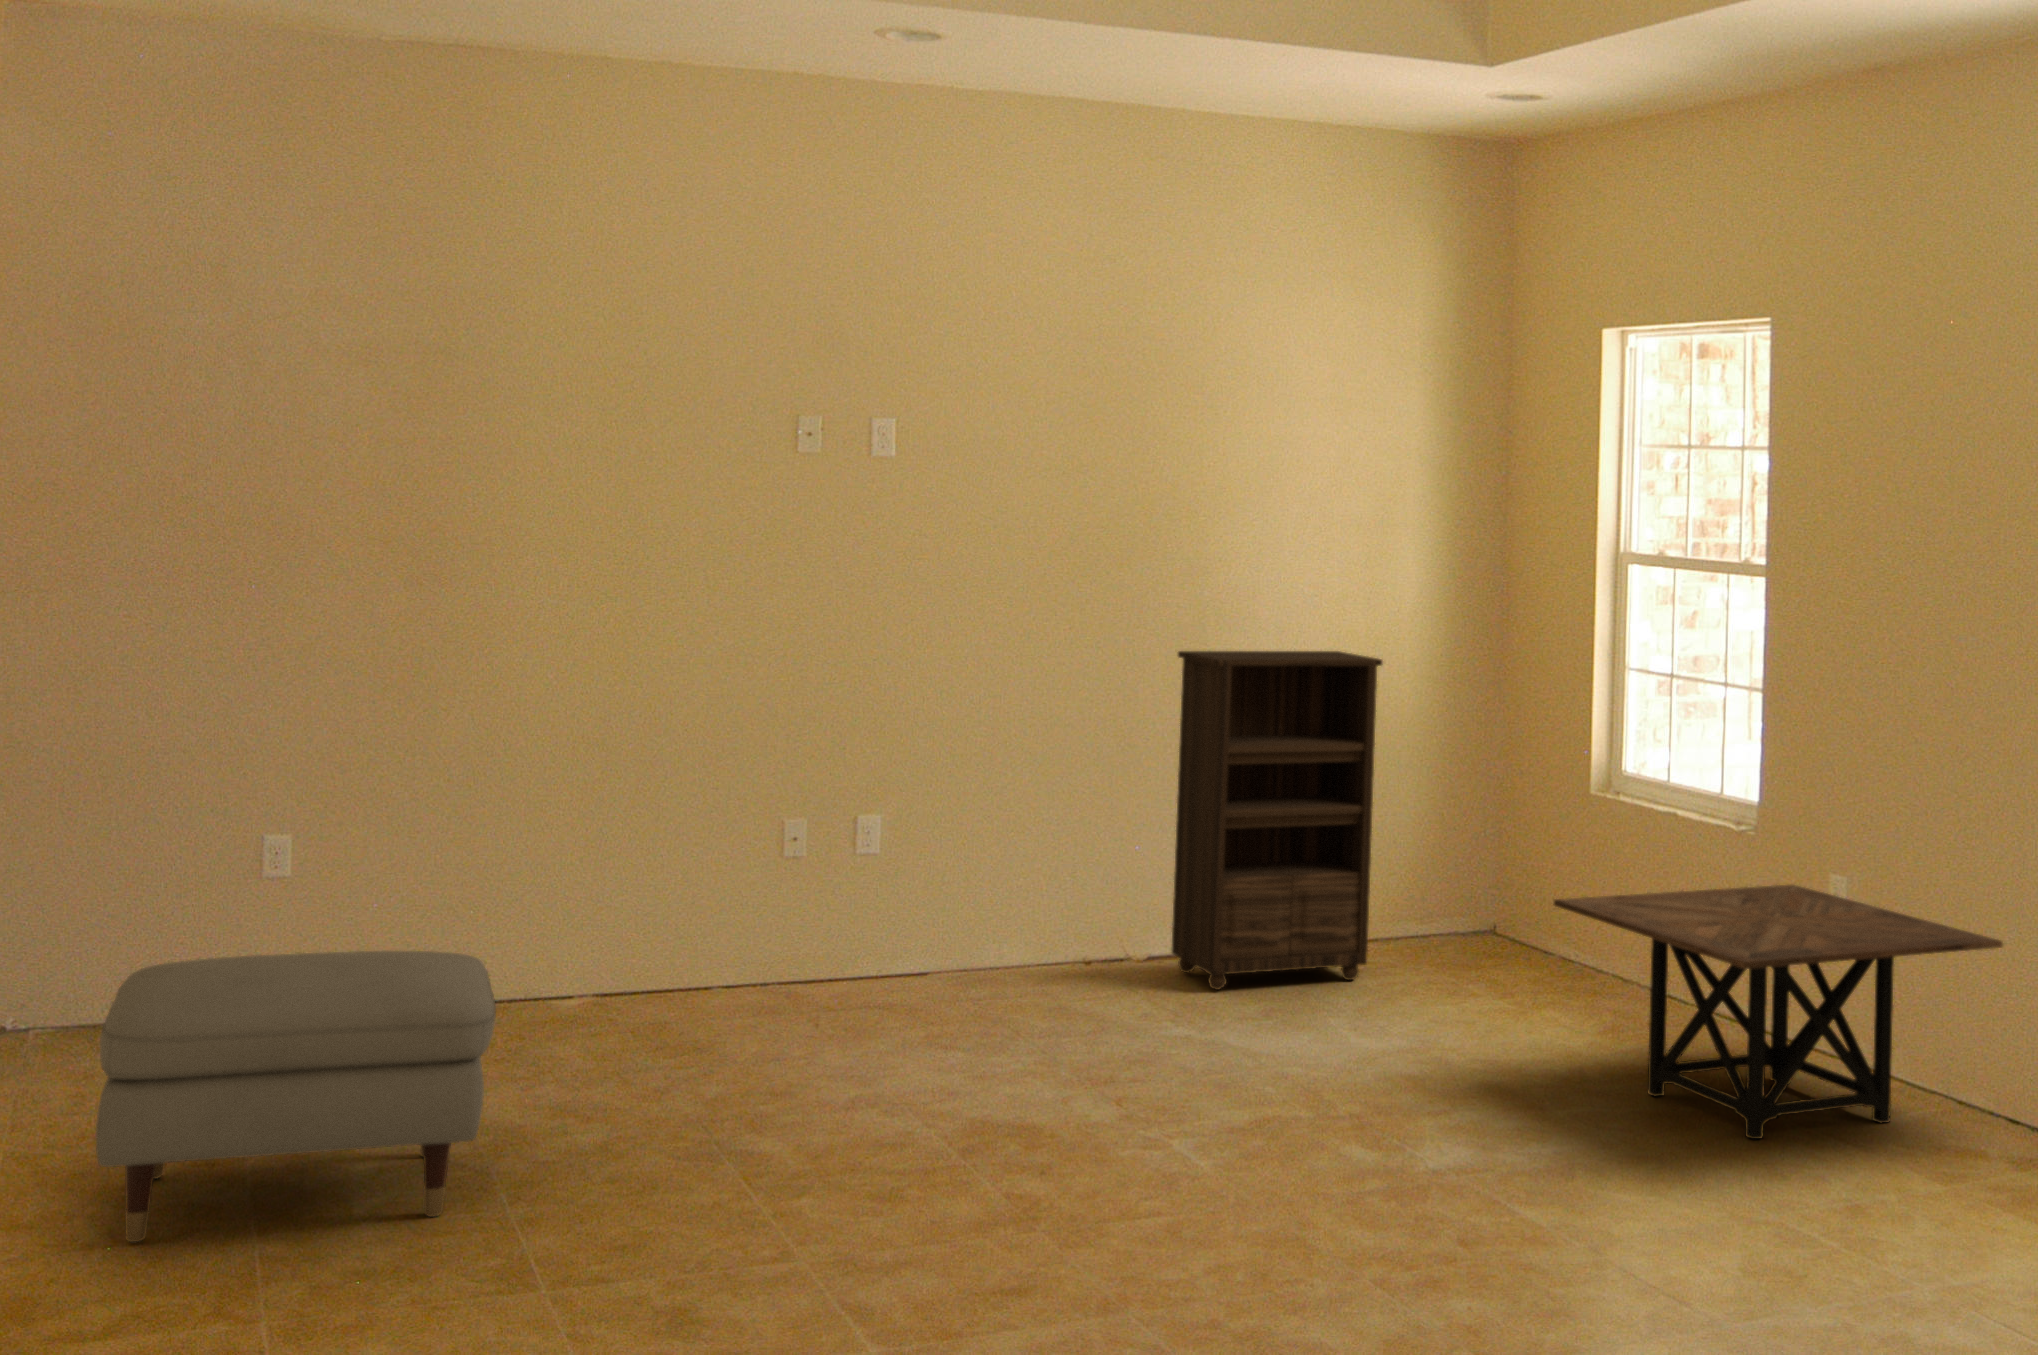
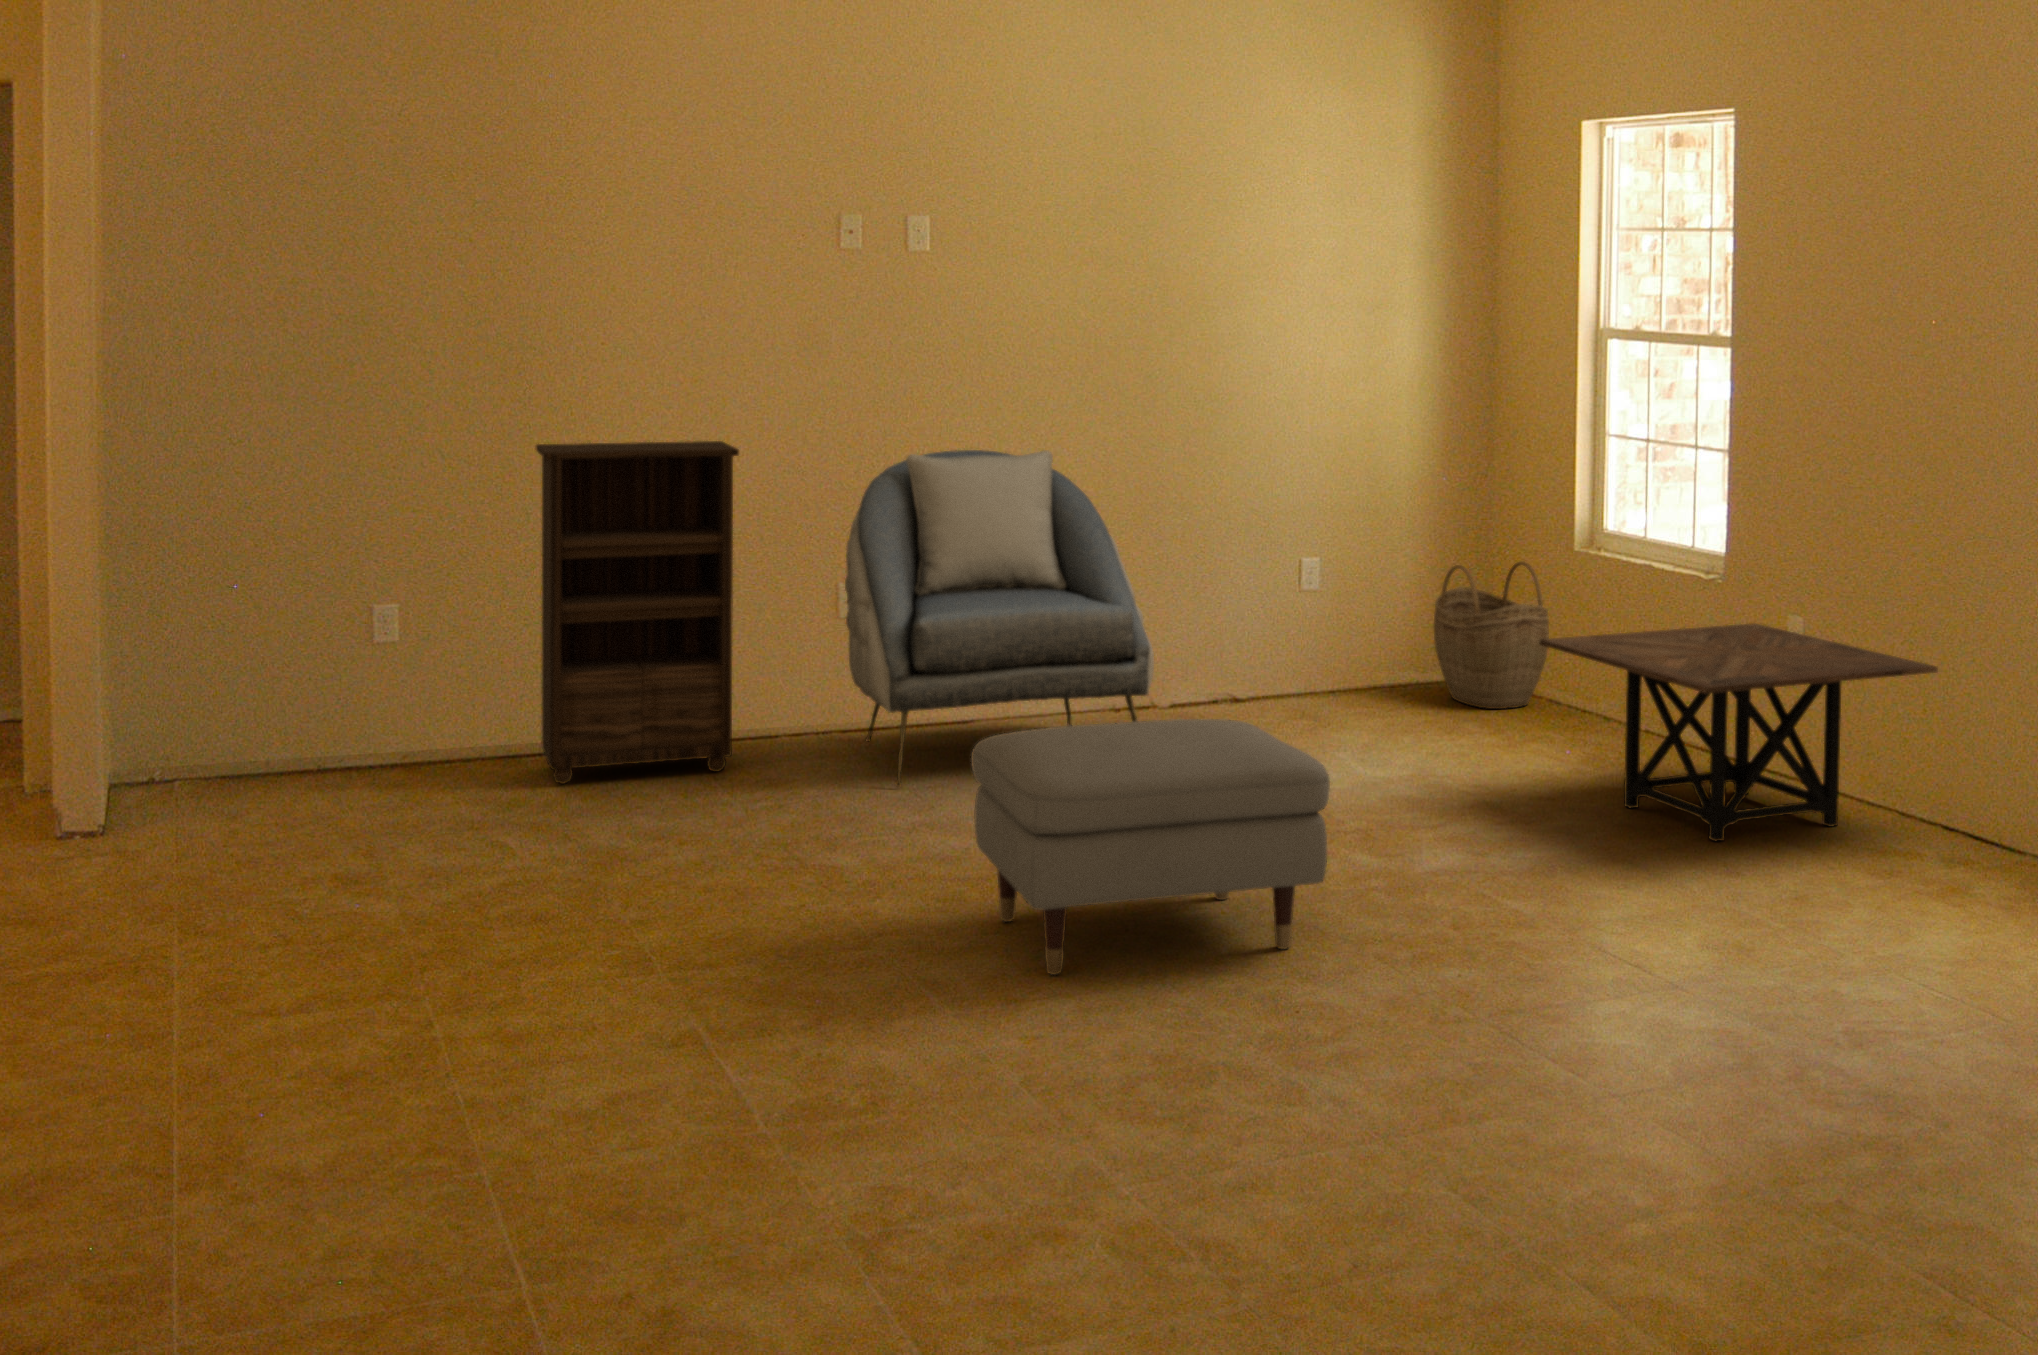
bookshelf: present [1172,651,1383,990] -> present [536,441,739,784]
armchair: none [778,672,1121,1055] -> present [845,450,1154,787]
woven basket: none [1432,807,1560,973] -> present [1434,561,1549,709]
ottoman: present [96,951,496,1242] -> present [971,719,1330,975]

